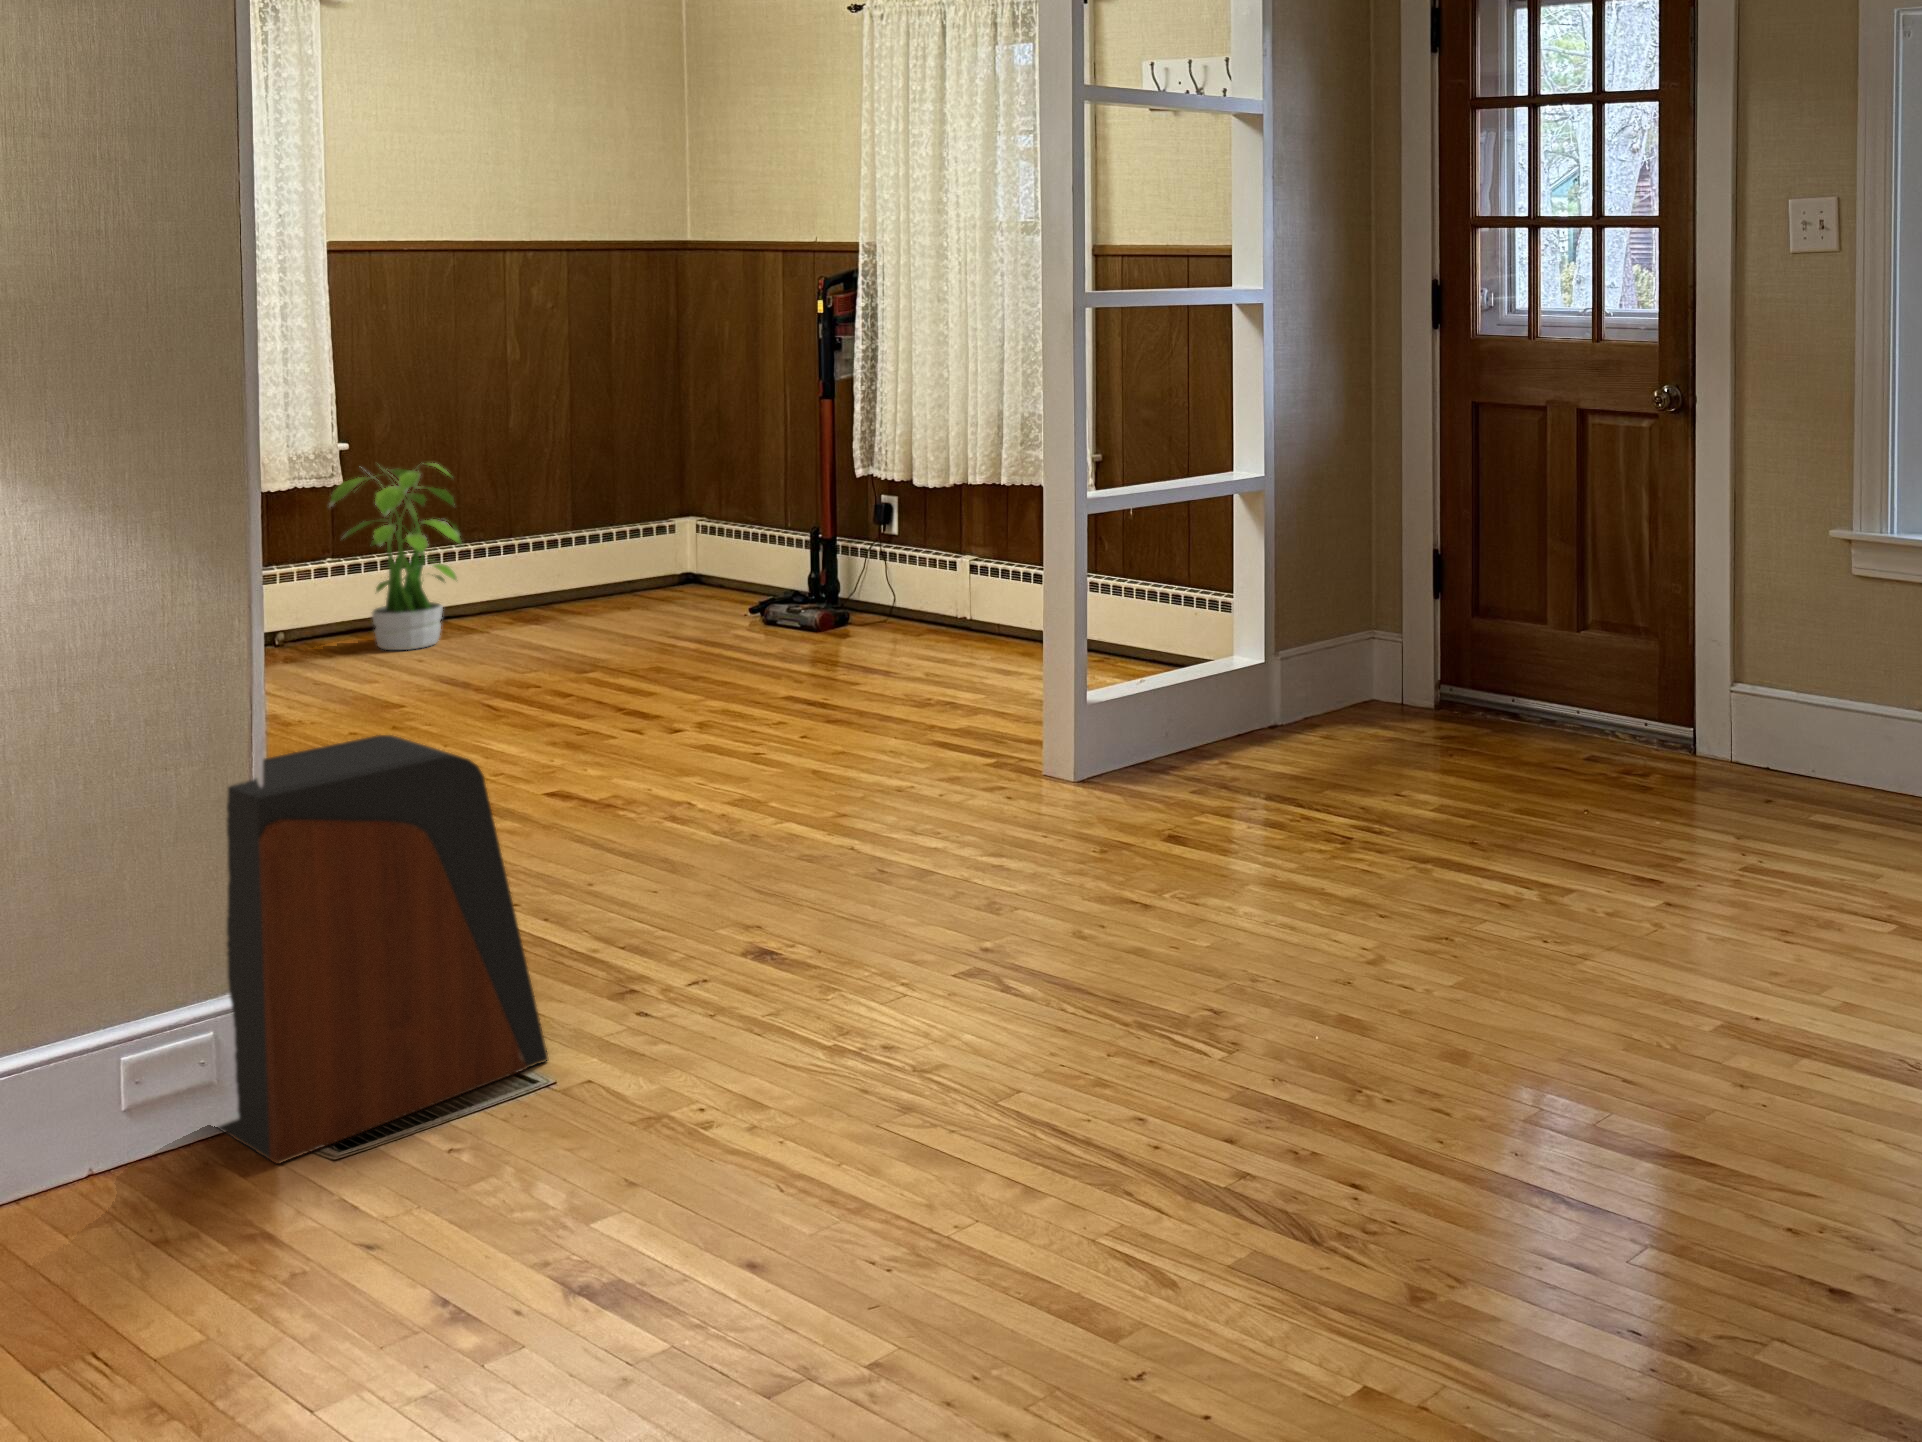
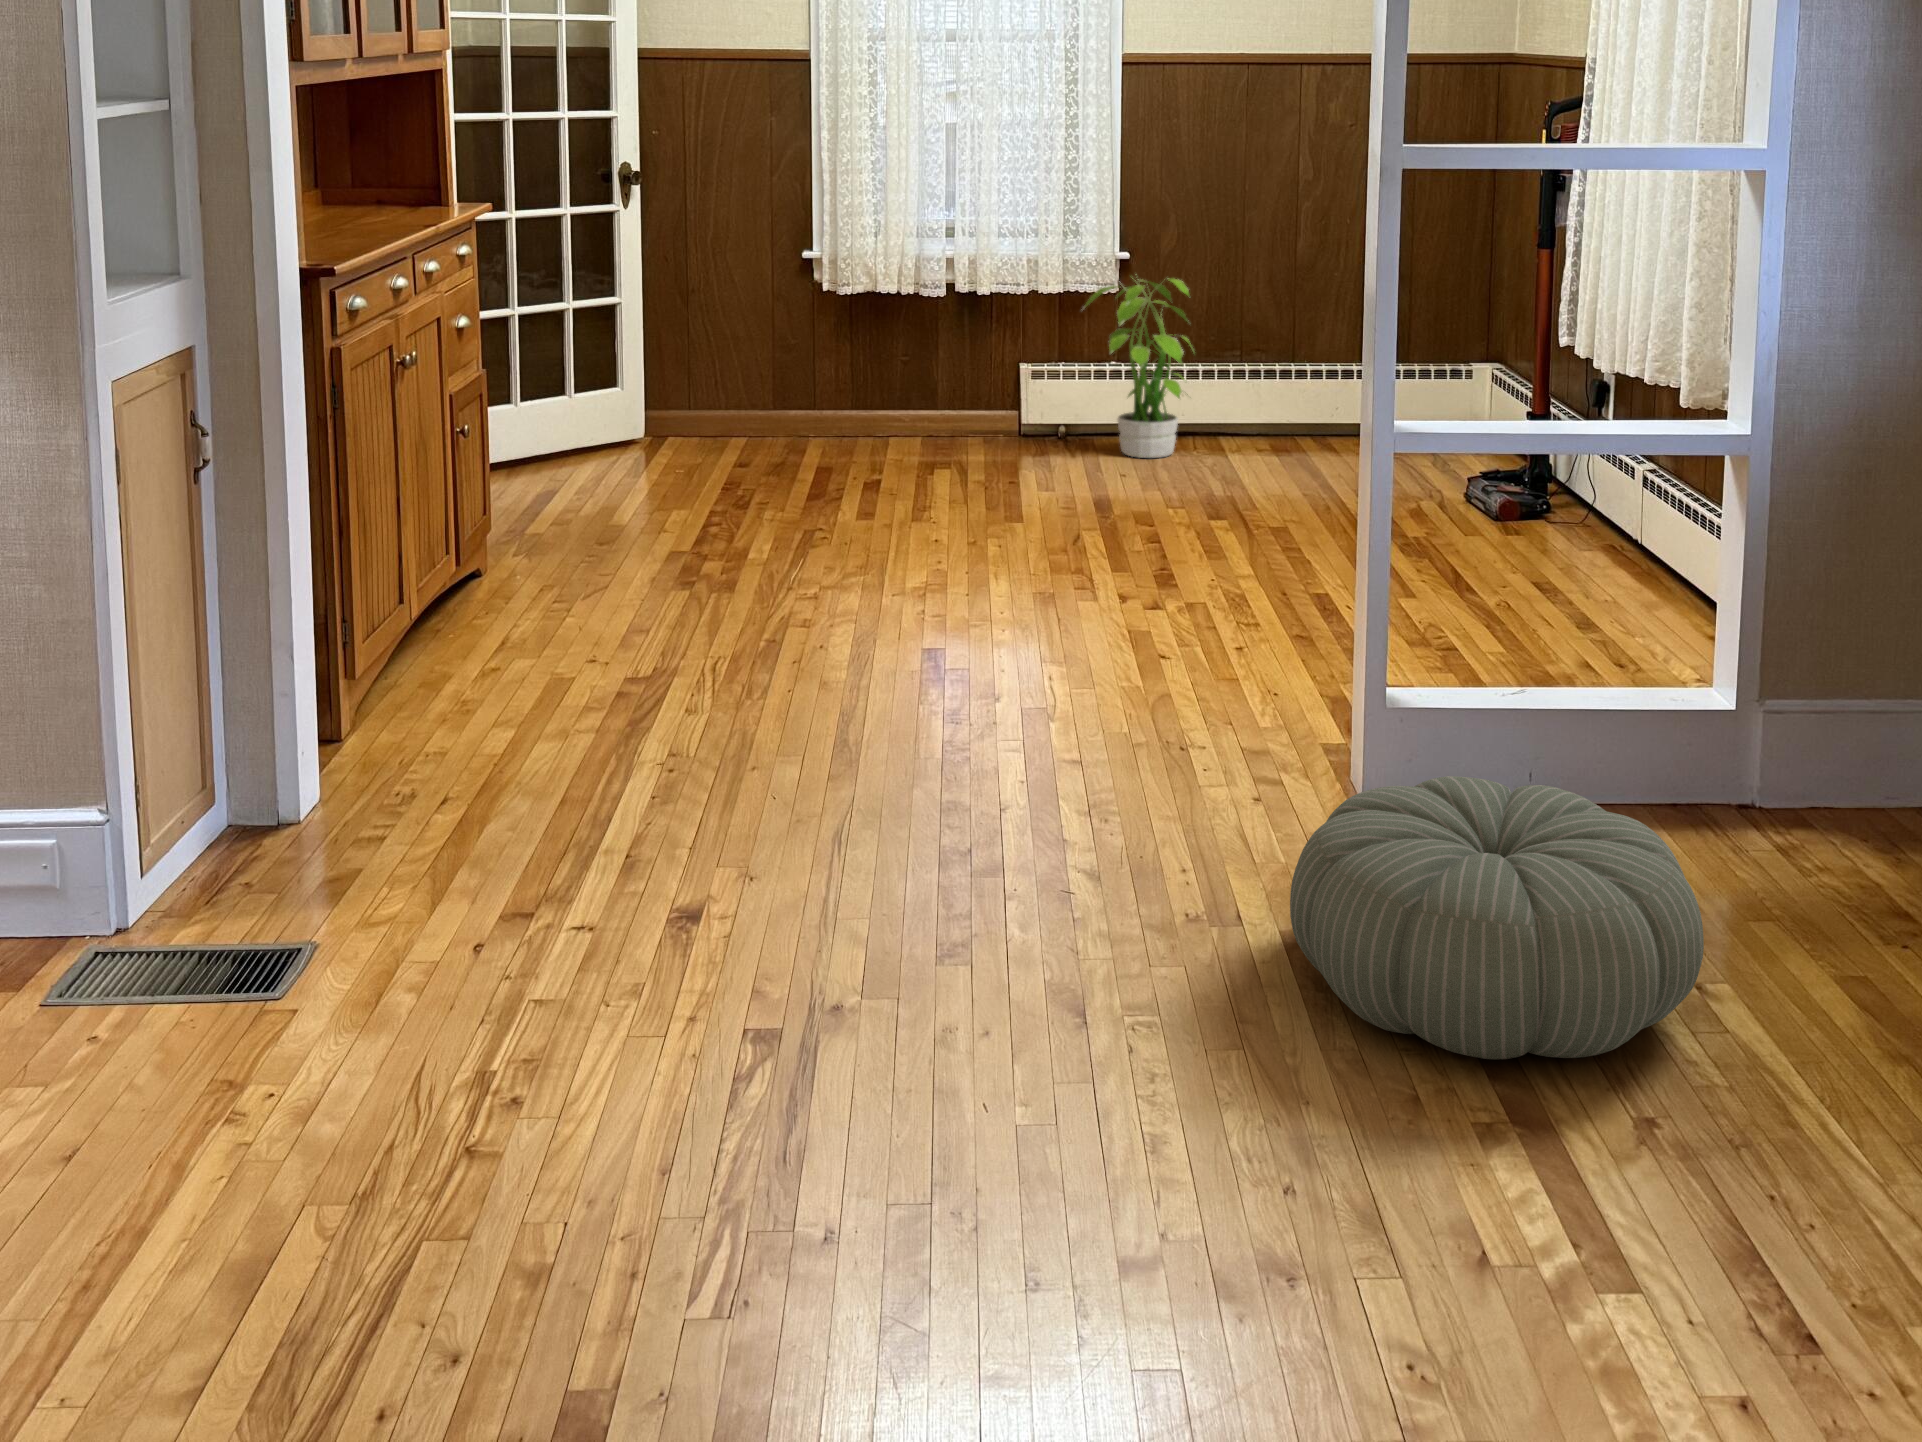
pouf: none [1185,710,1449,870] -> present [1290,776,1704,1060]
speaker: present [218,735,548,1164] -> none [153,541,477,914]

